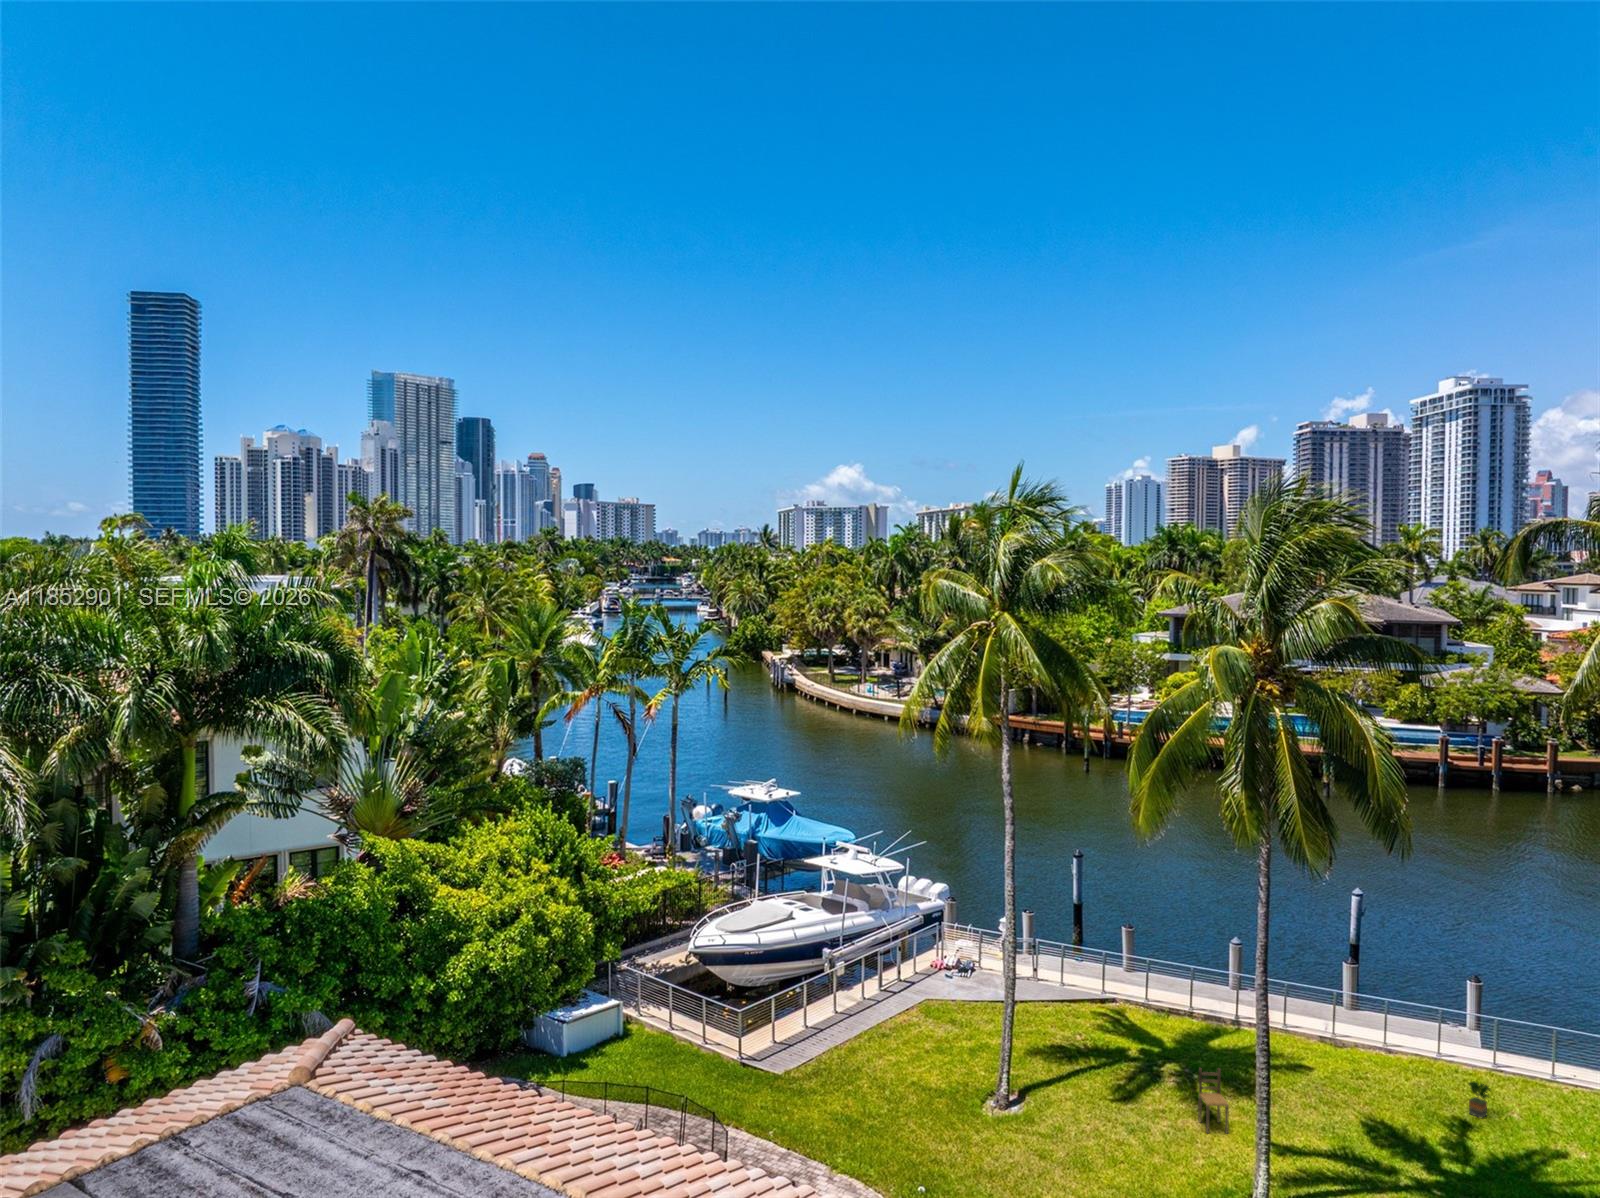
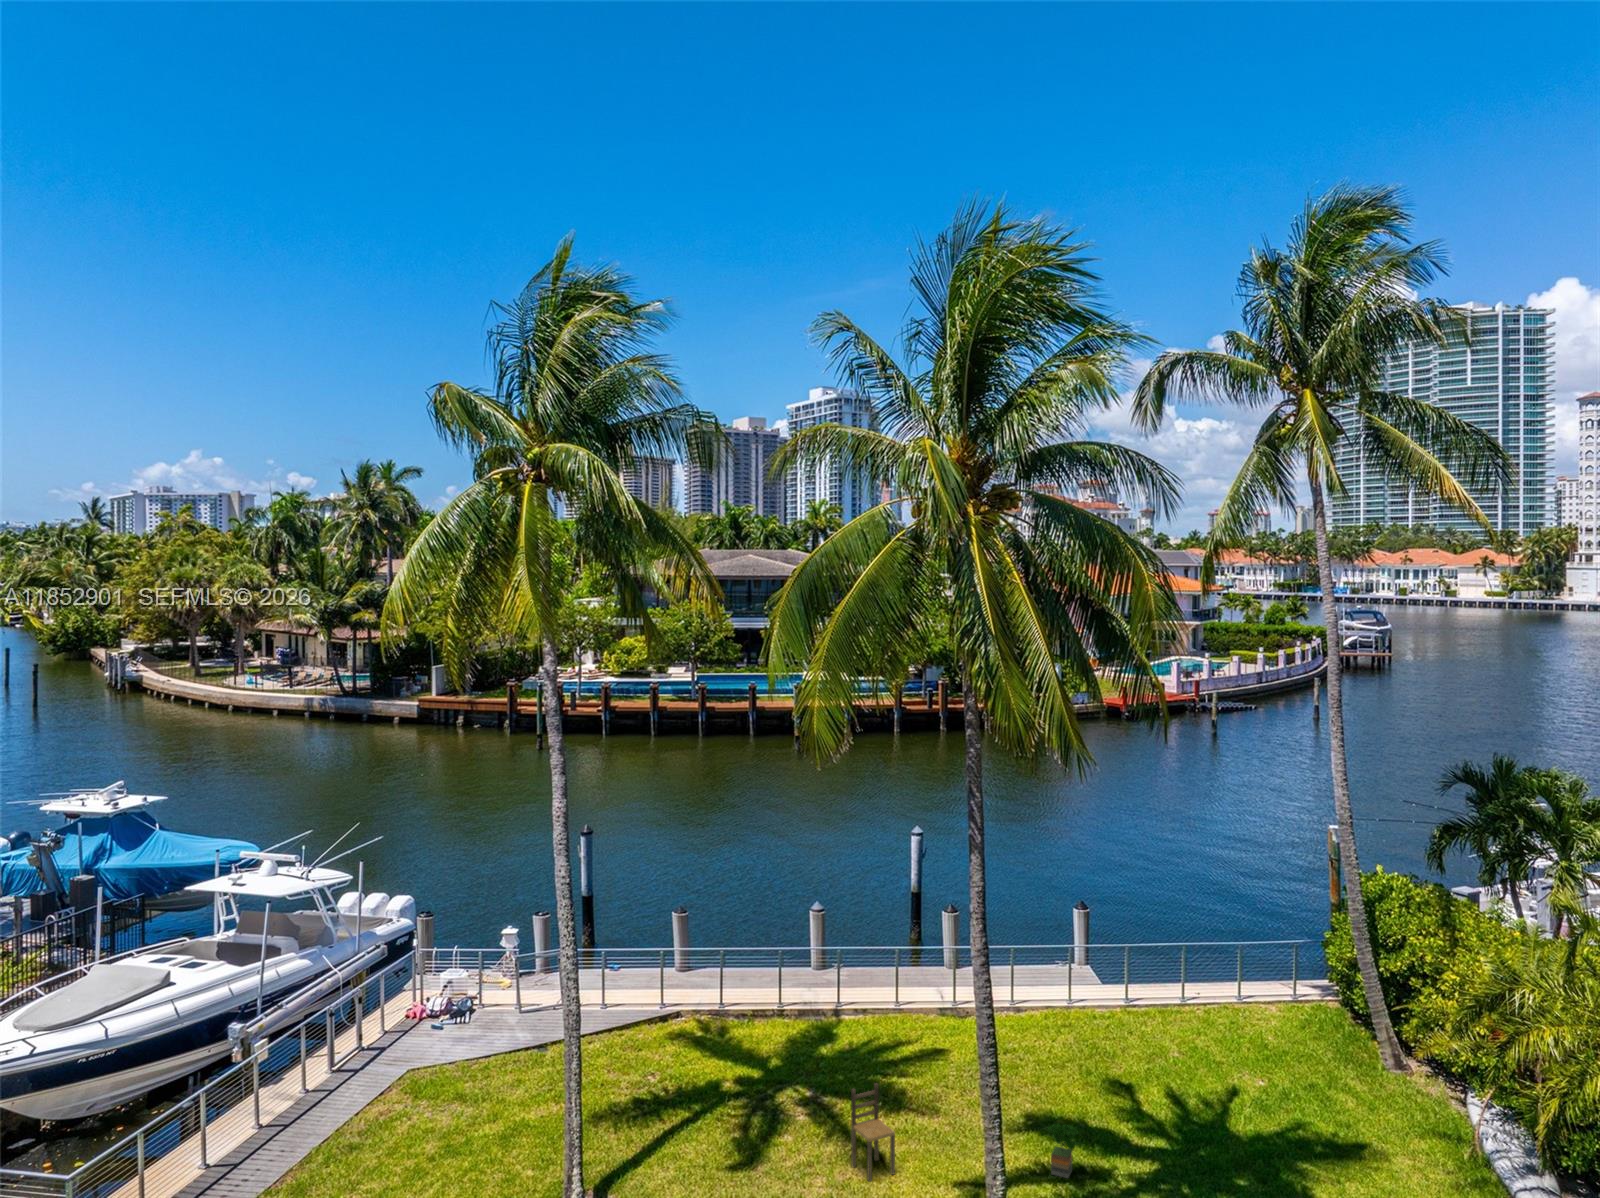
potted tree: present [1469,1081,1491,1118] -> present [1048,1124,1078,1178]

